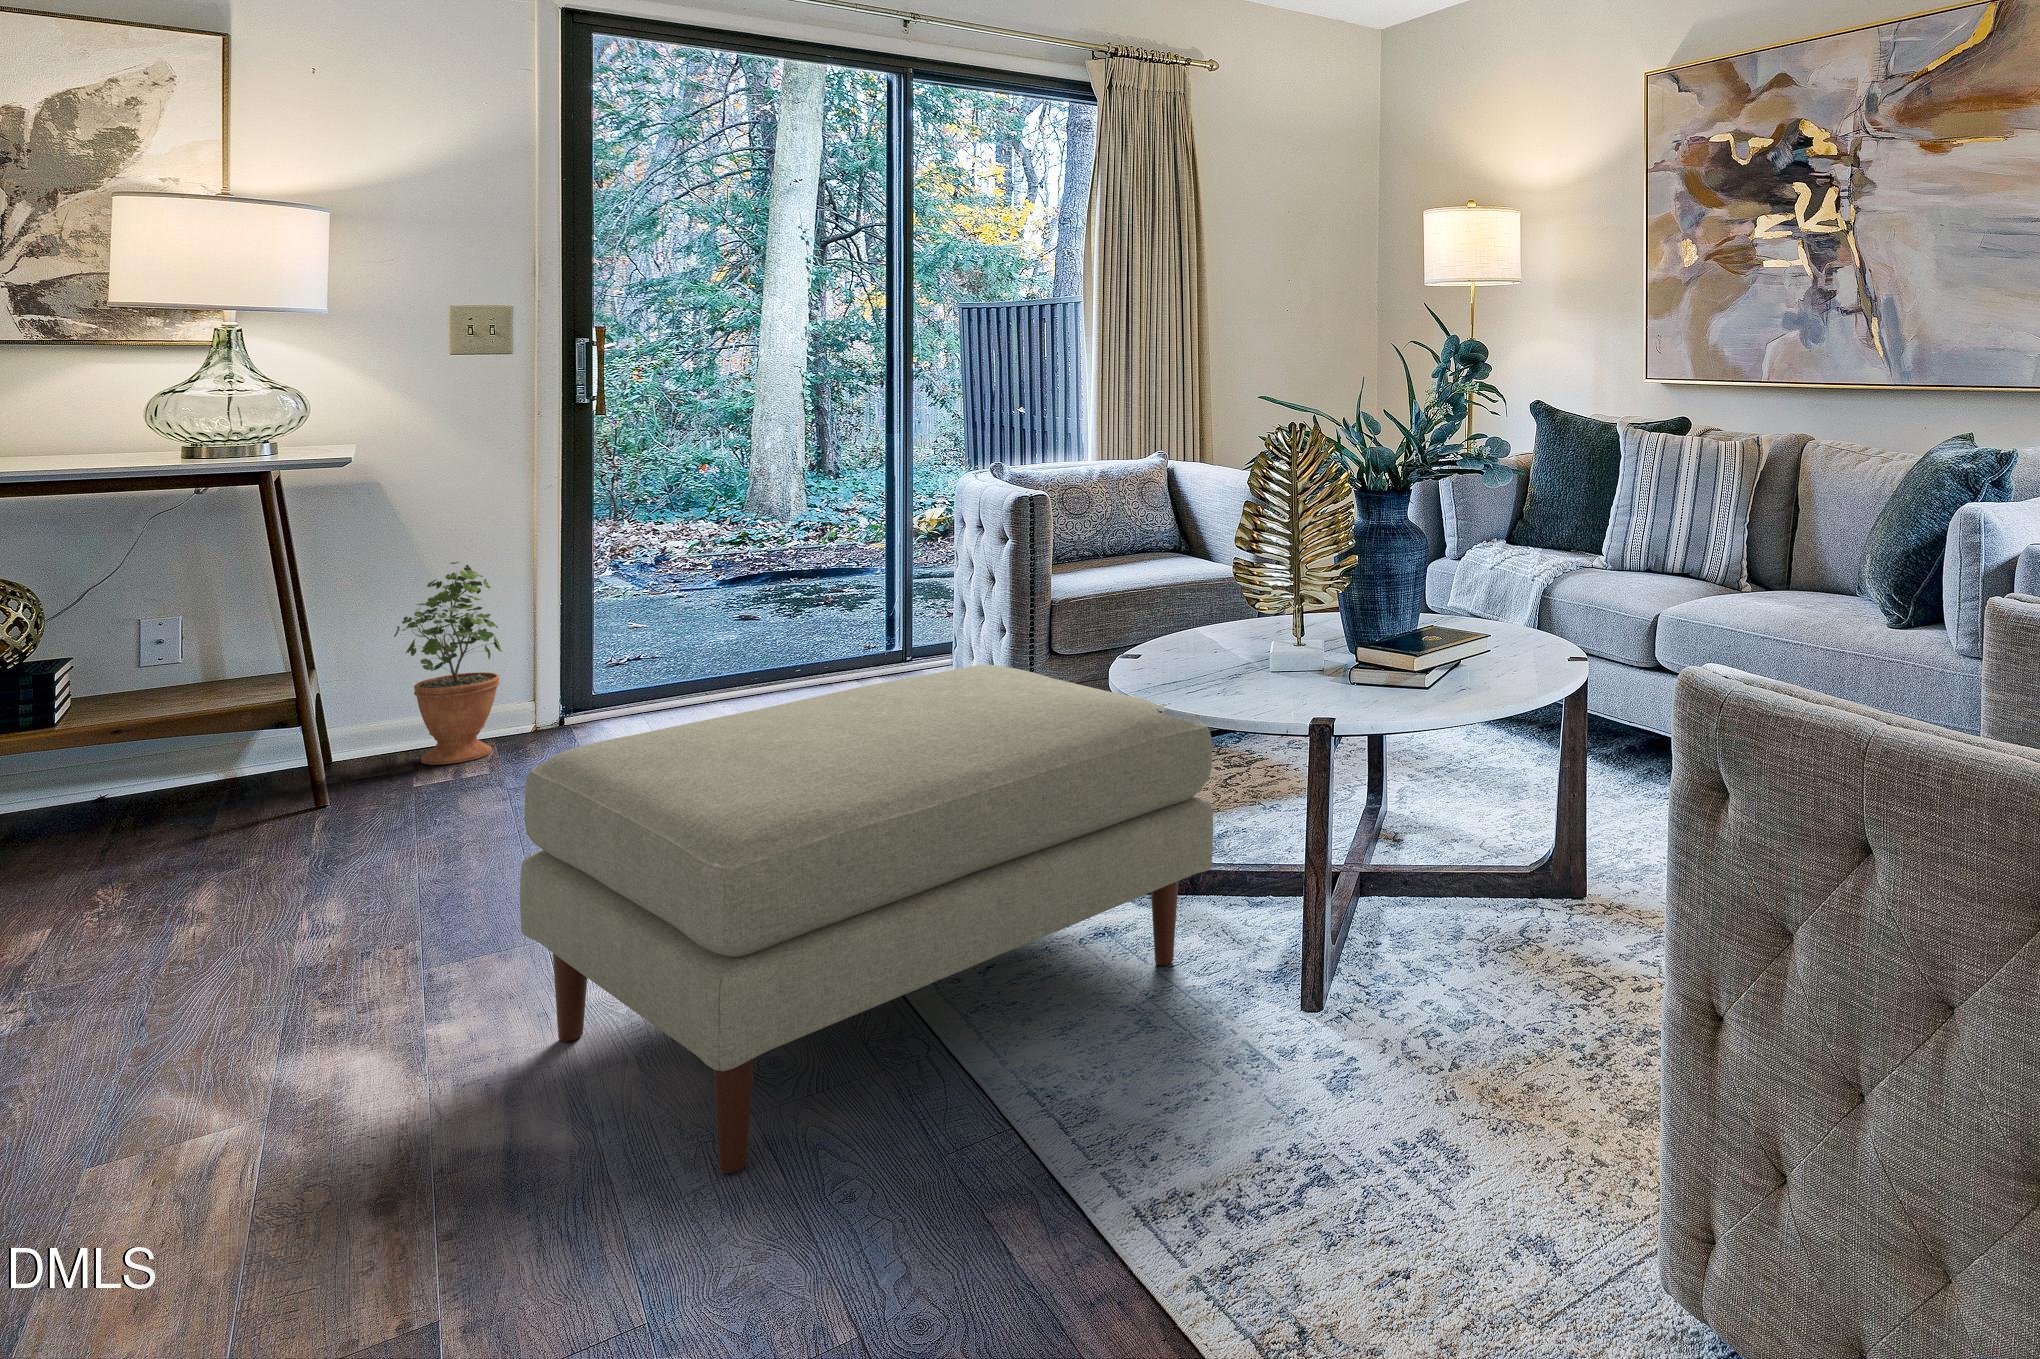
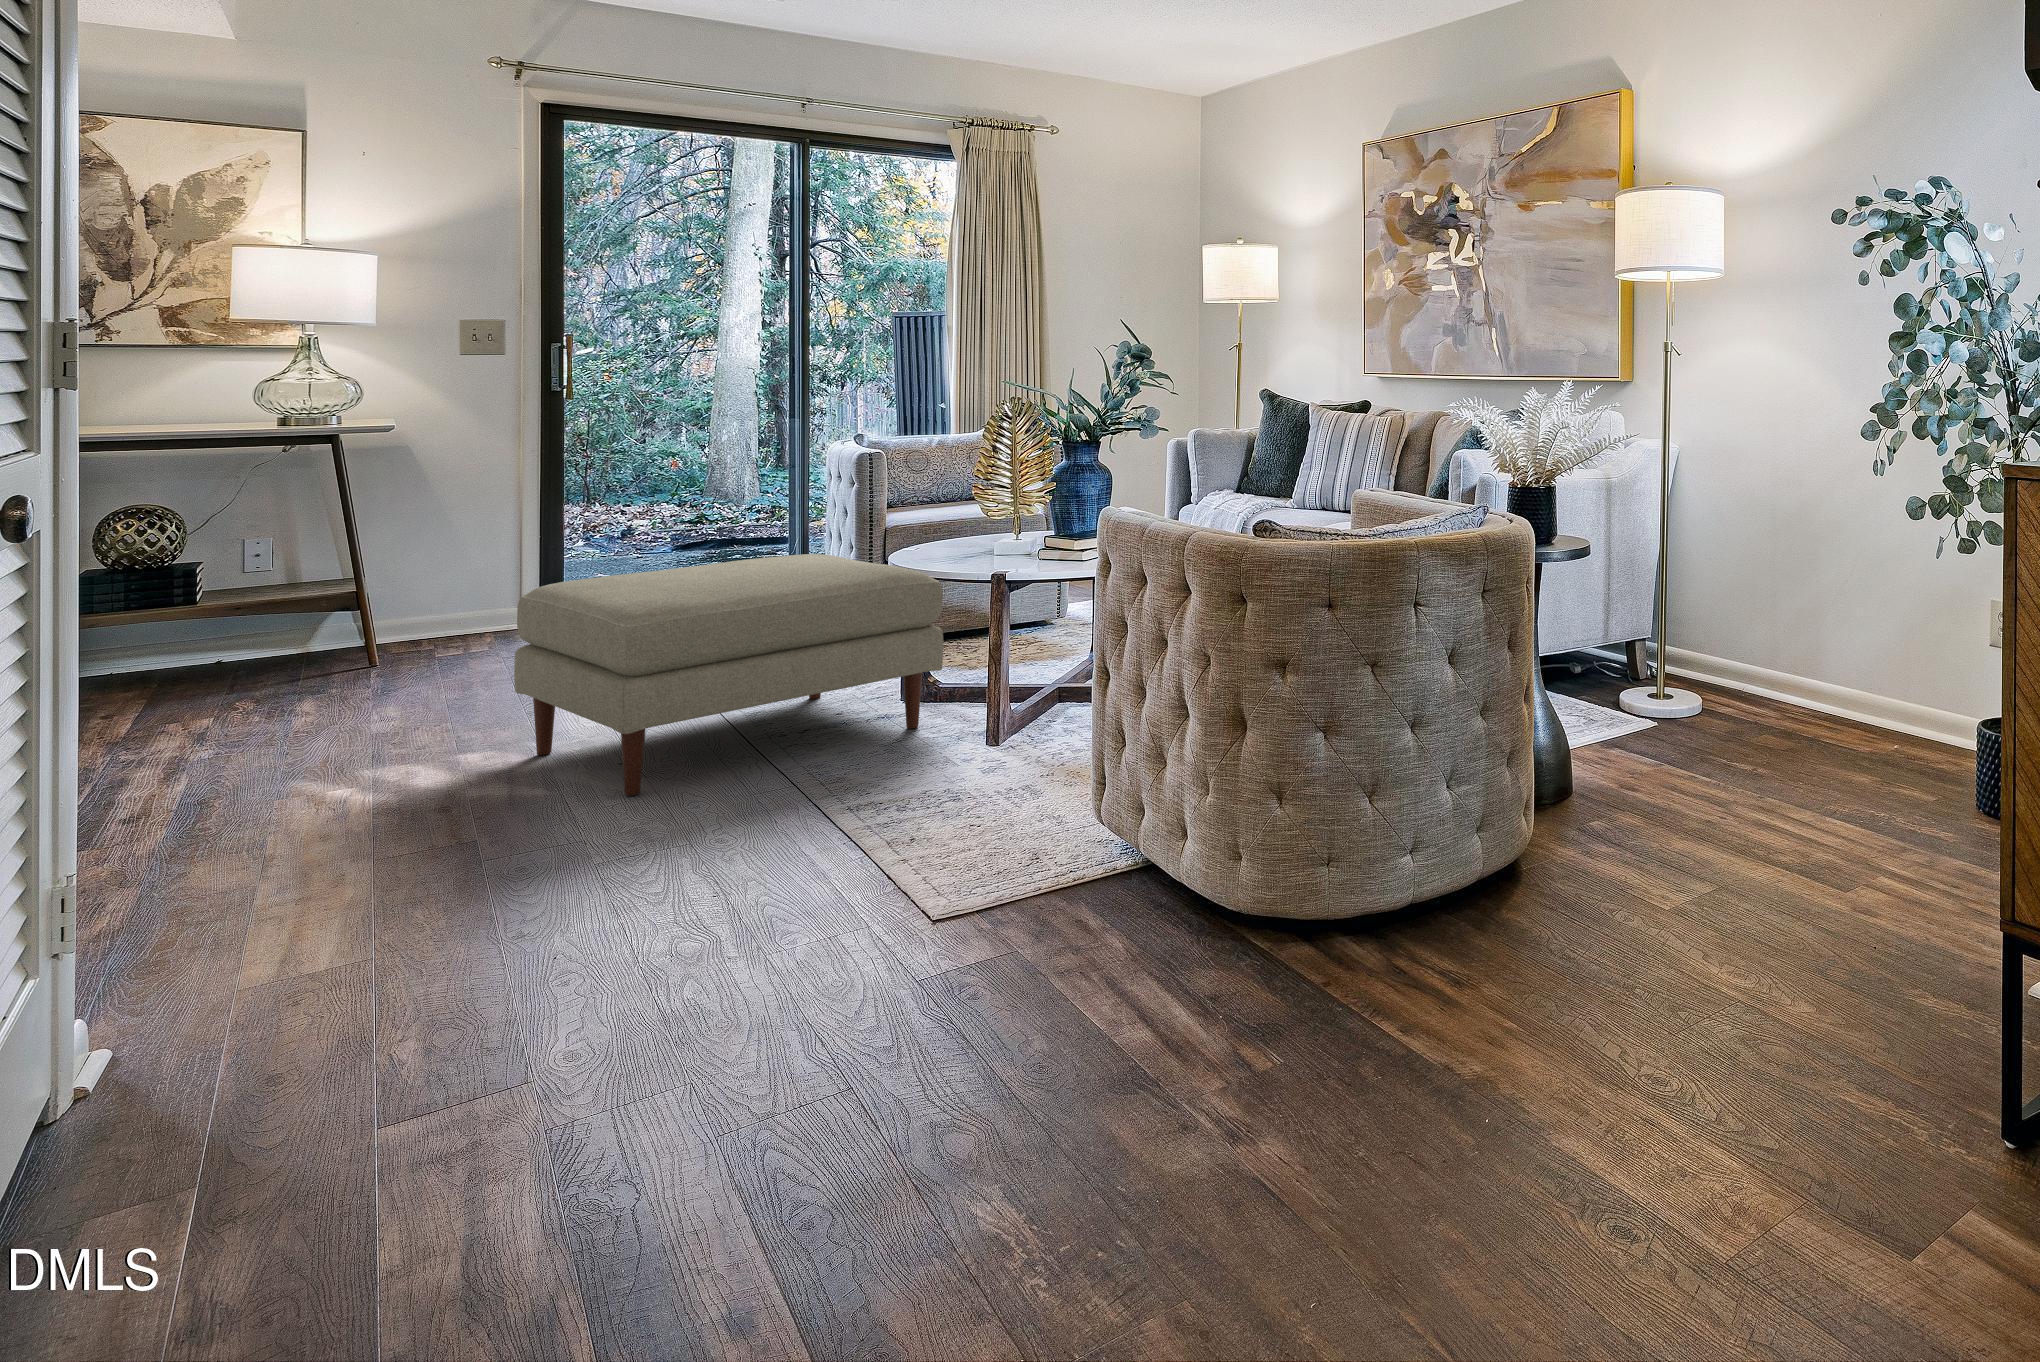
potted plant: present [394,562,502,765] -> none [420,503,497,644]

